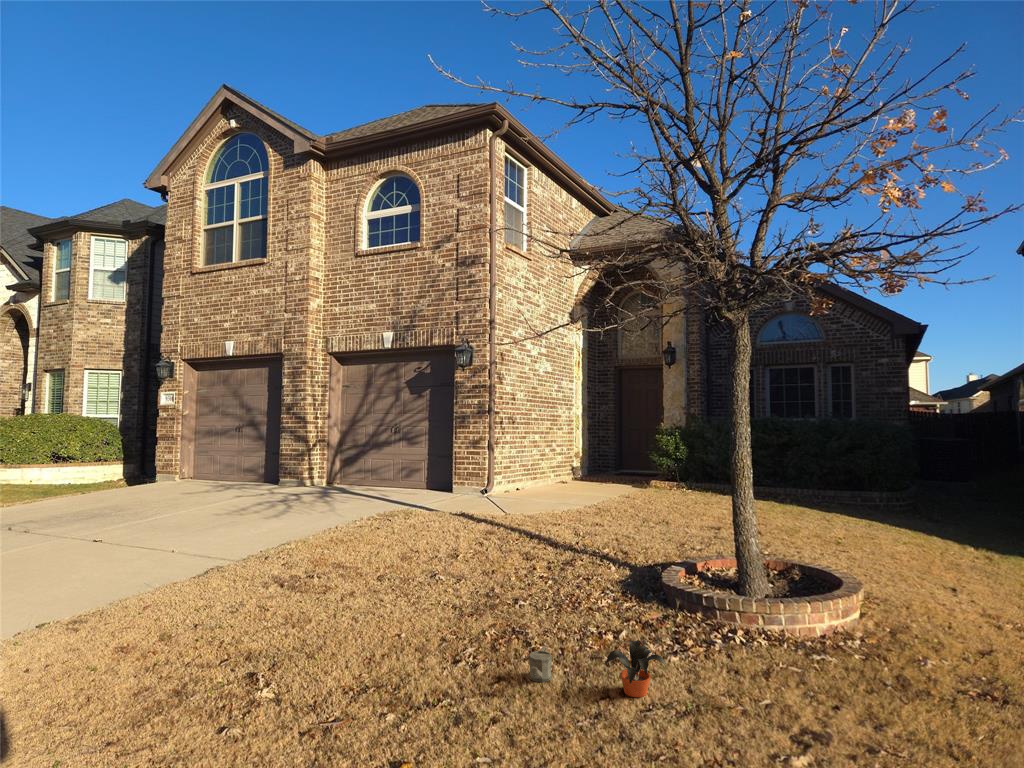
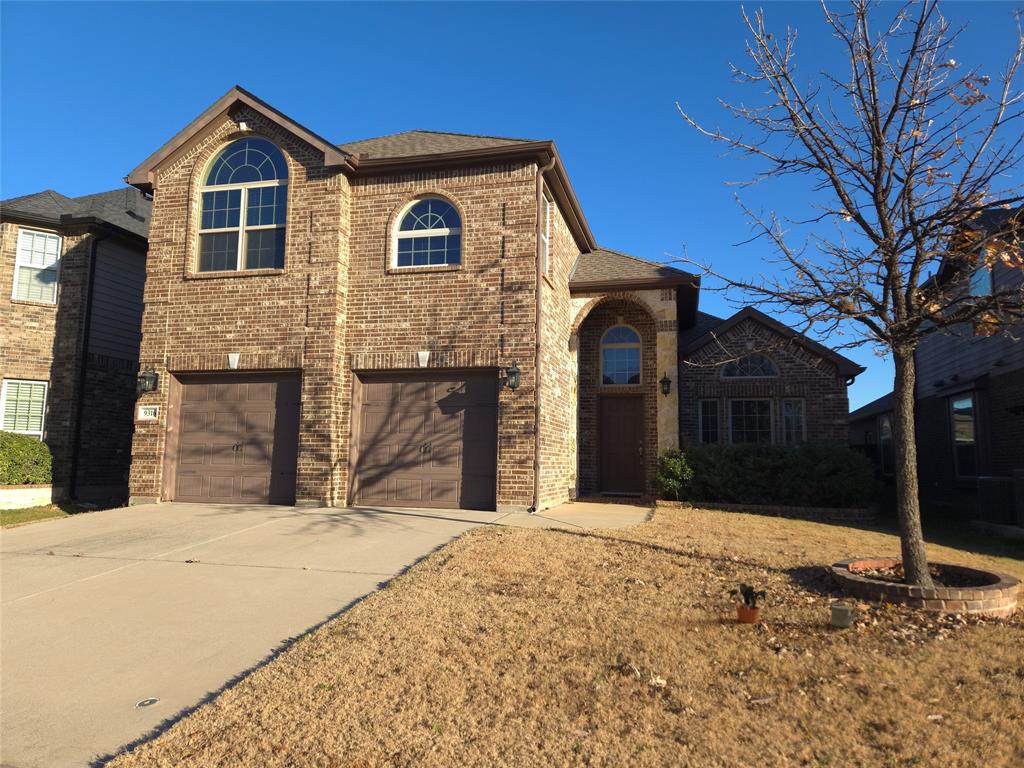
potted plant: present [606,640,666,697] -> present [725,583,770,623]

